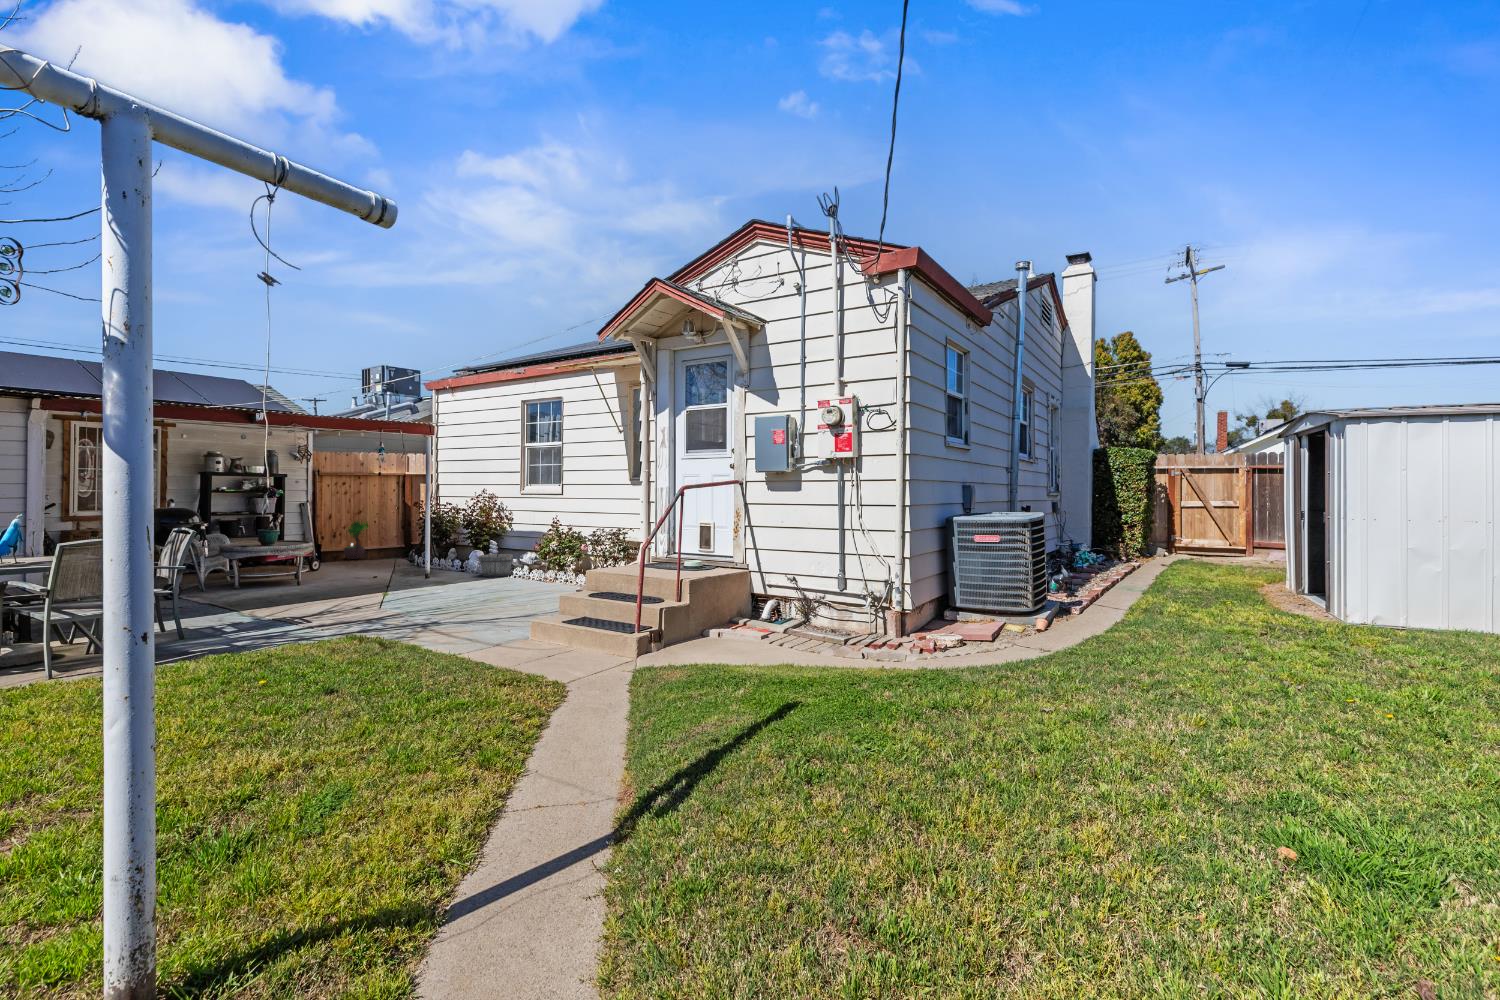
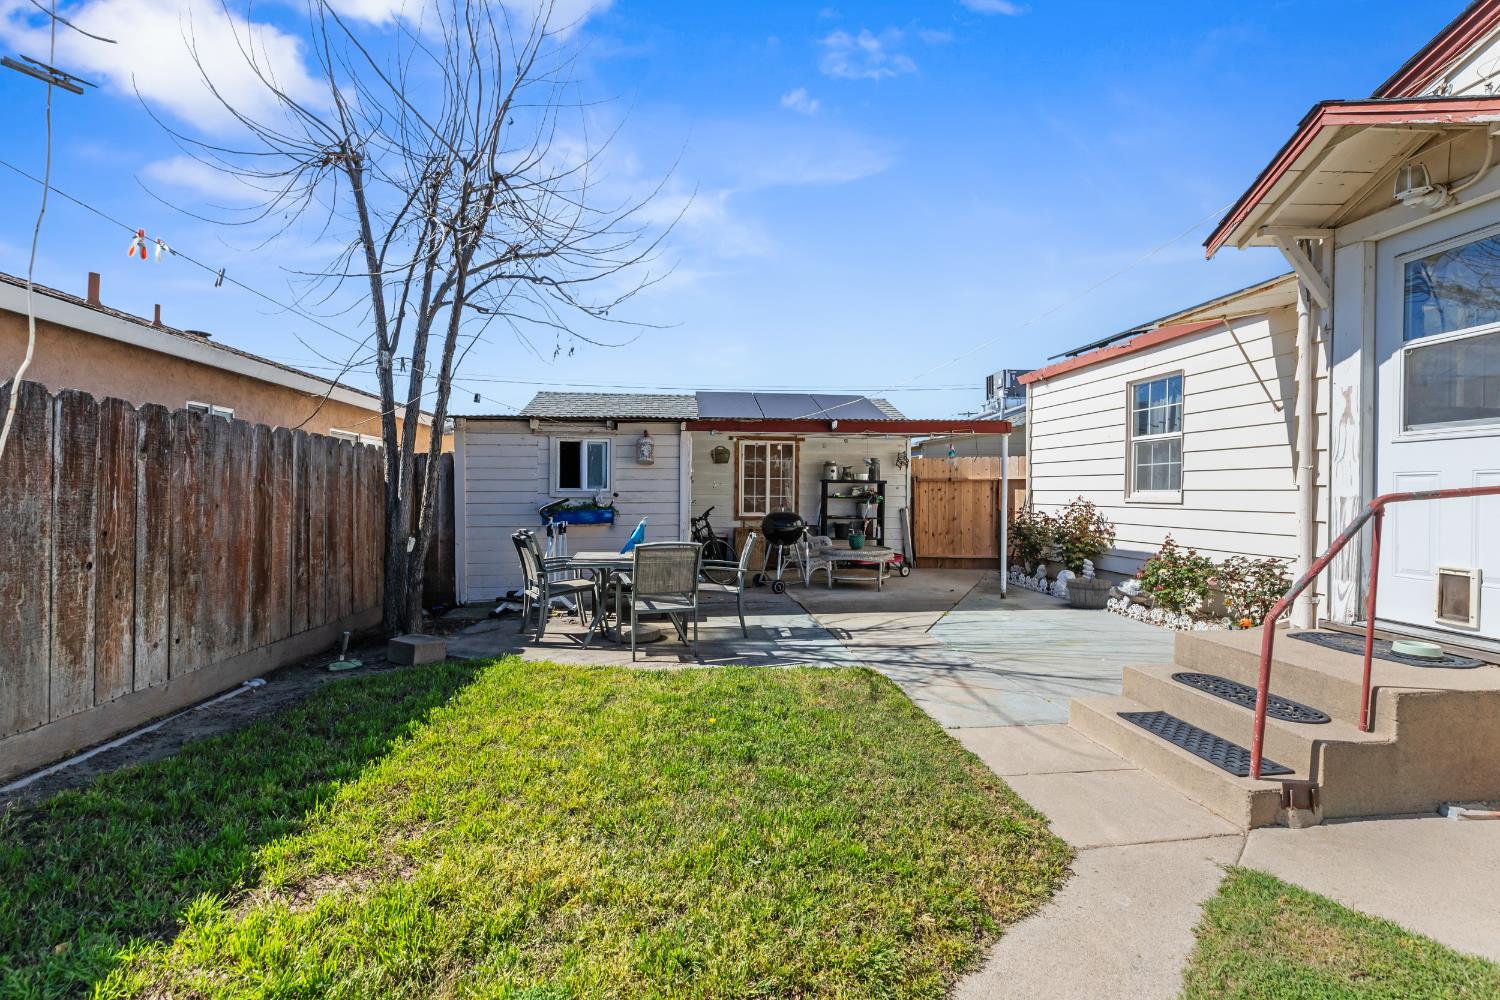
potted tree: present [344,521,368,559] -> none [941,524,967,568]

